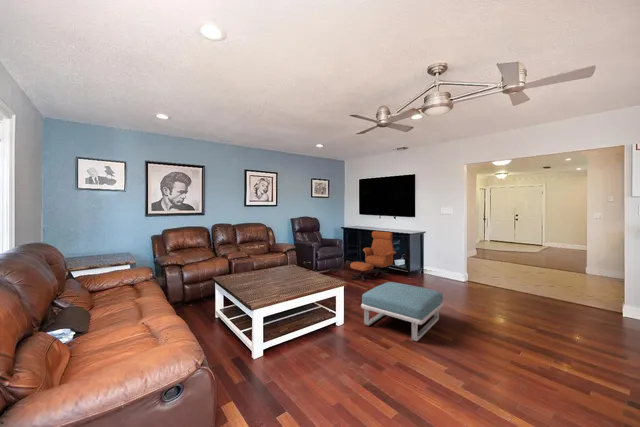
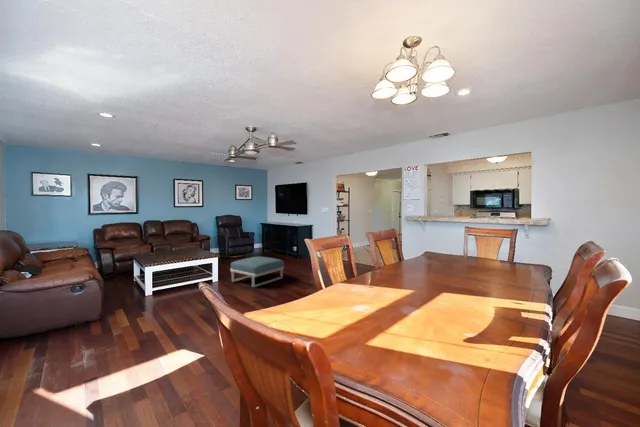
lounge chair: present [350,231,396,281] -> none [252,225,289,261]

